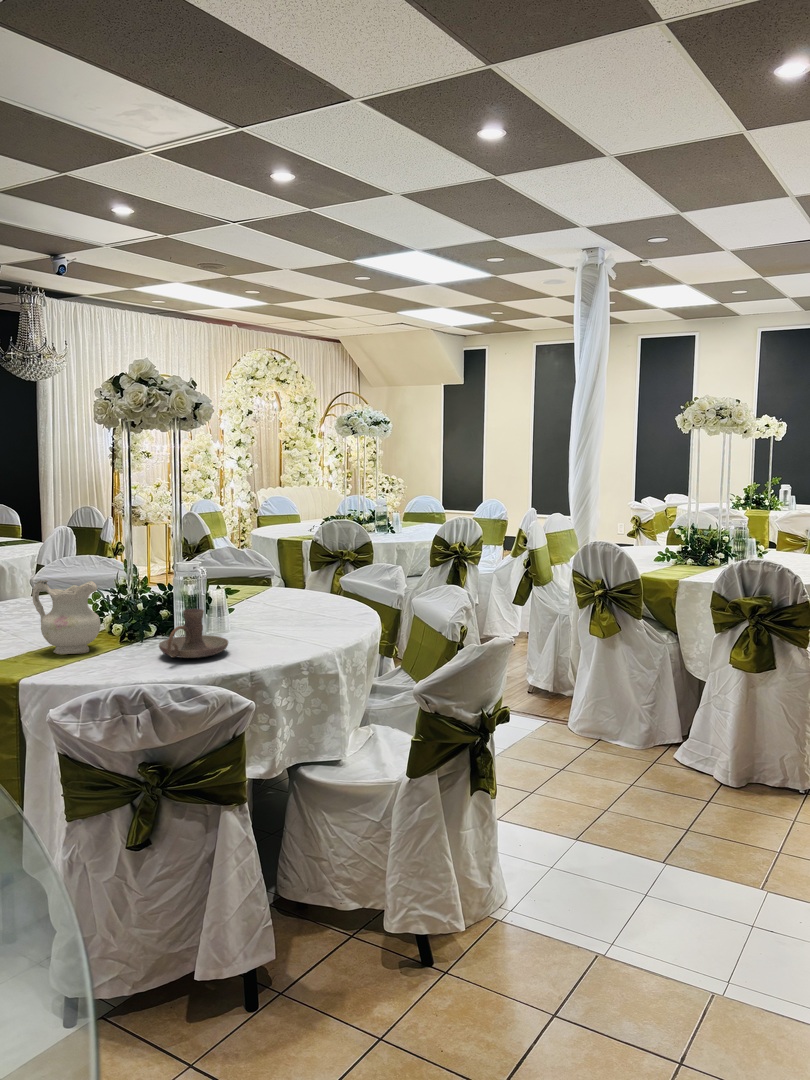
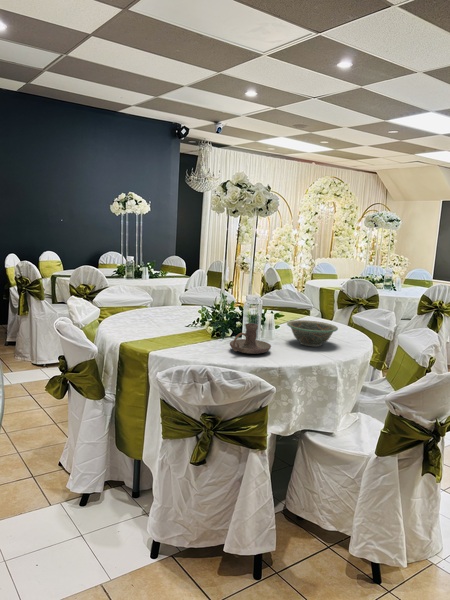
ceramic pitcher: present [32,580,100,654] -> none [166,296,200,341]
decorative bowl: none [247,594,327,634] -> present [287,320,338,347]

